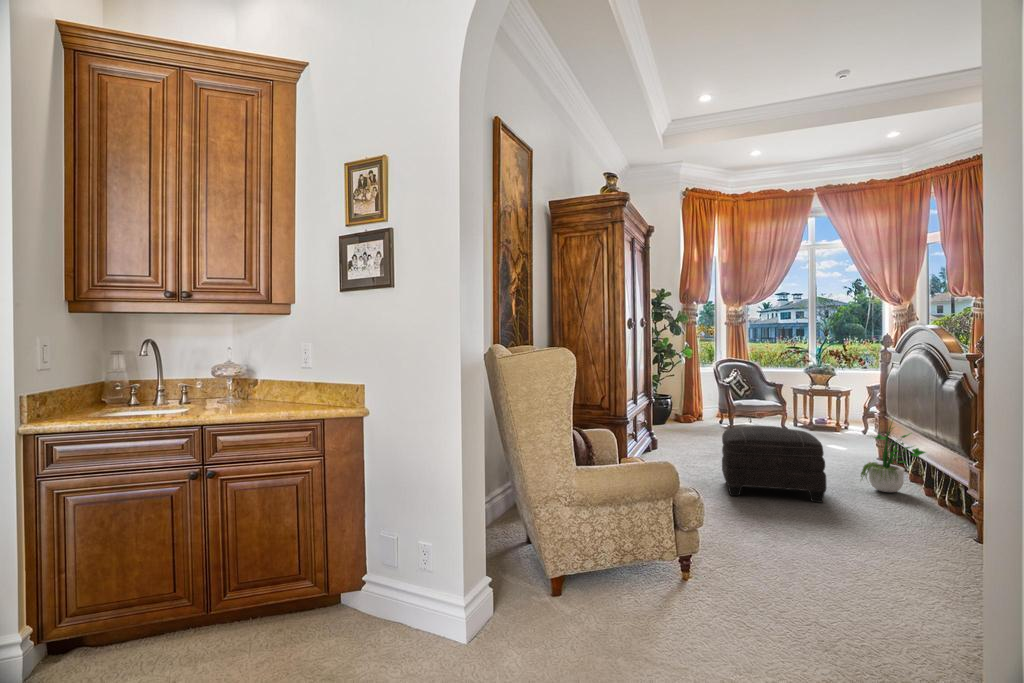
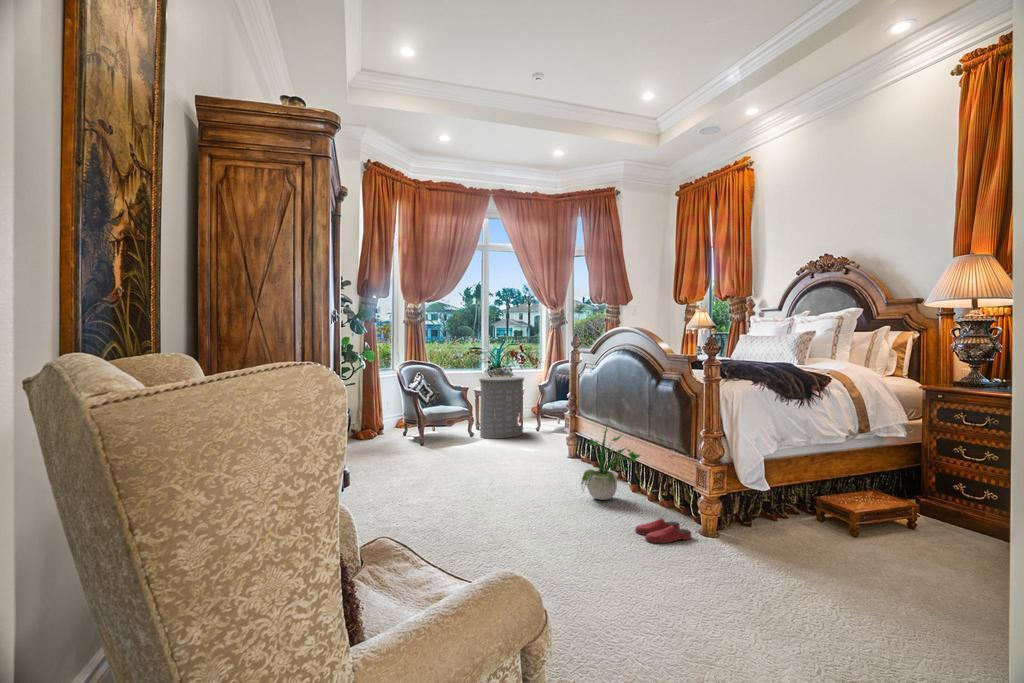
laundry hamper: none [793,376,847,436] -> present [479,377,524,439]
ottoman: present [722,426,826,502] -> none [449,444,569,543]
slippers: none [896,509,960,532] -> present [635,518,691,543]

